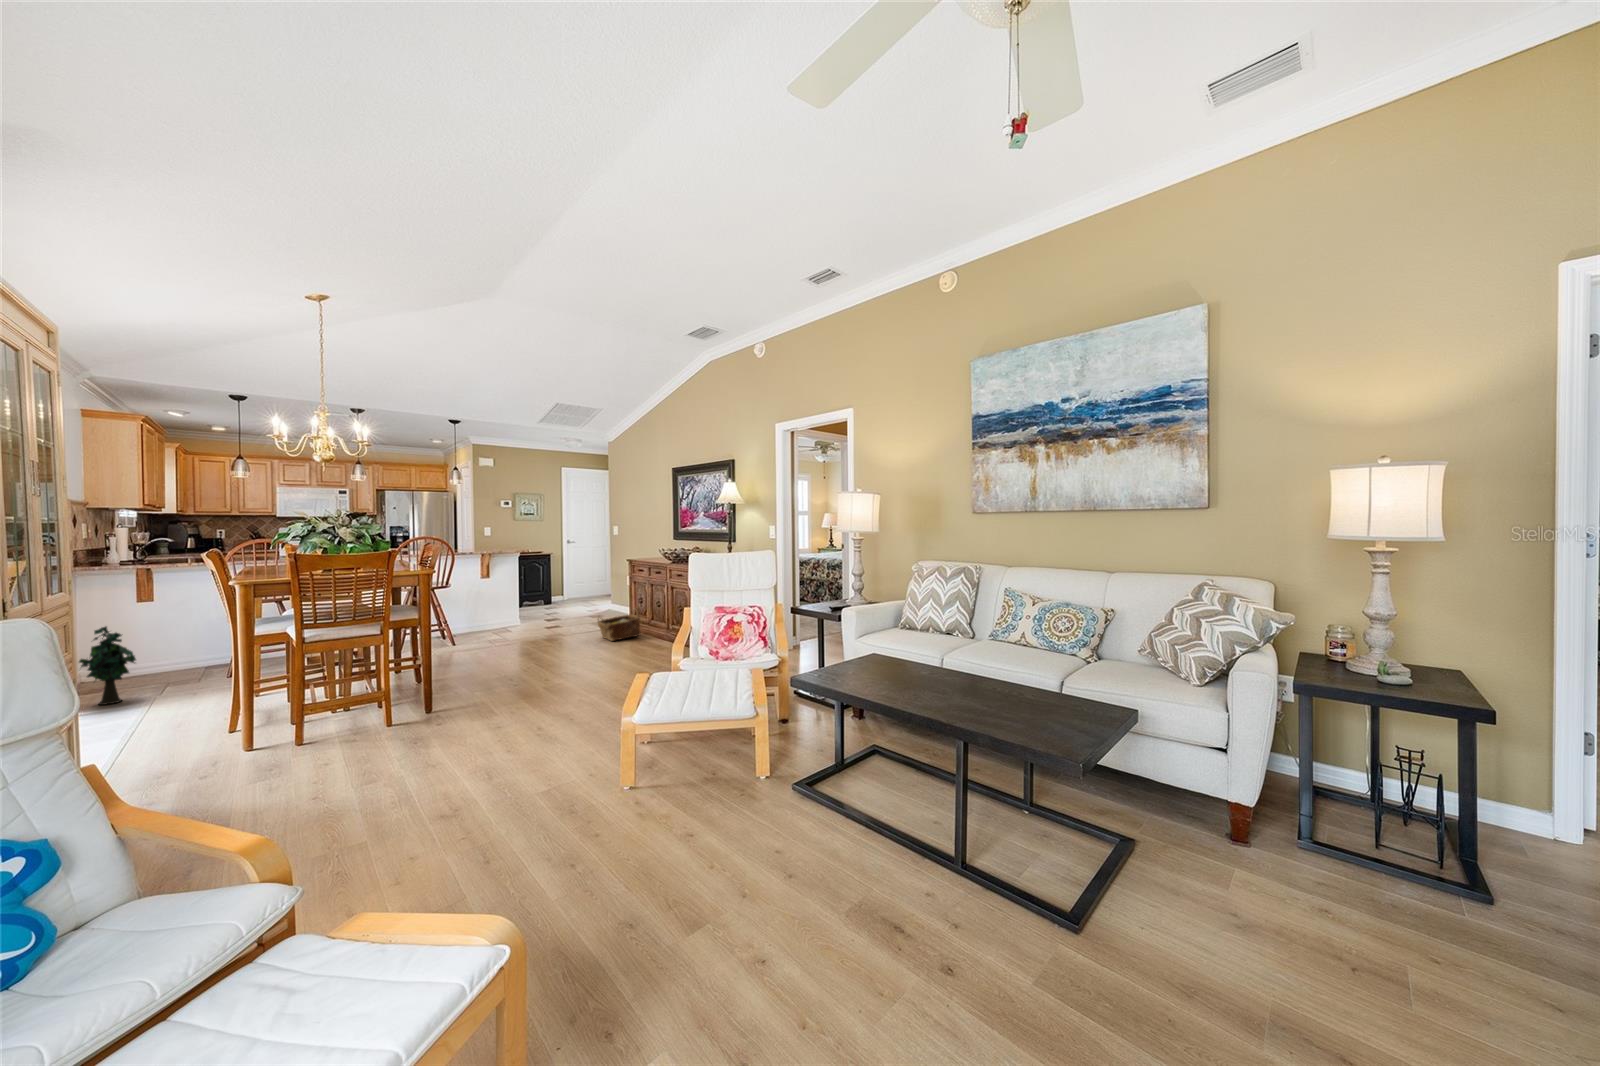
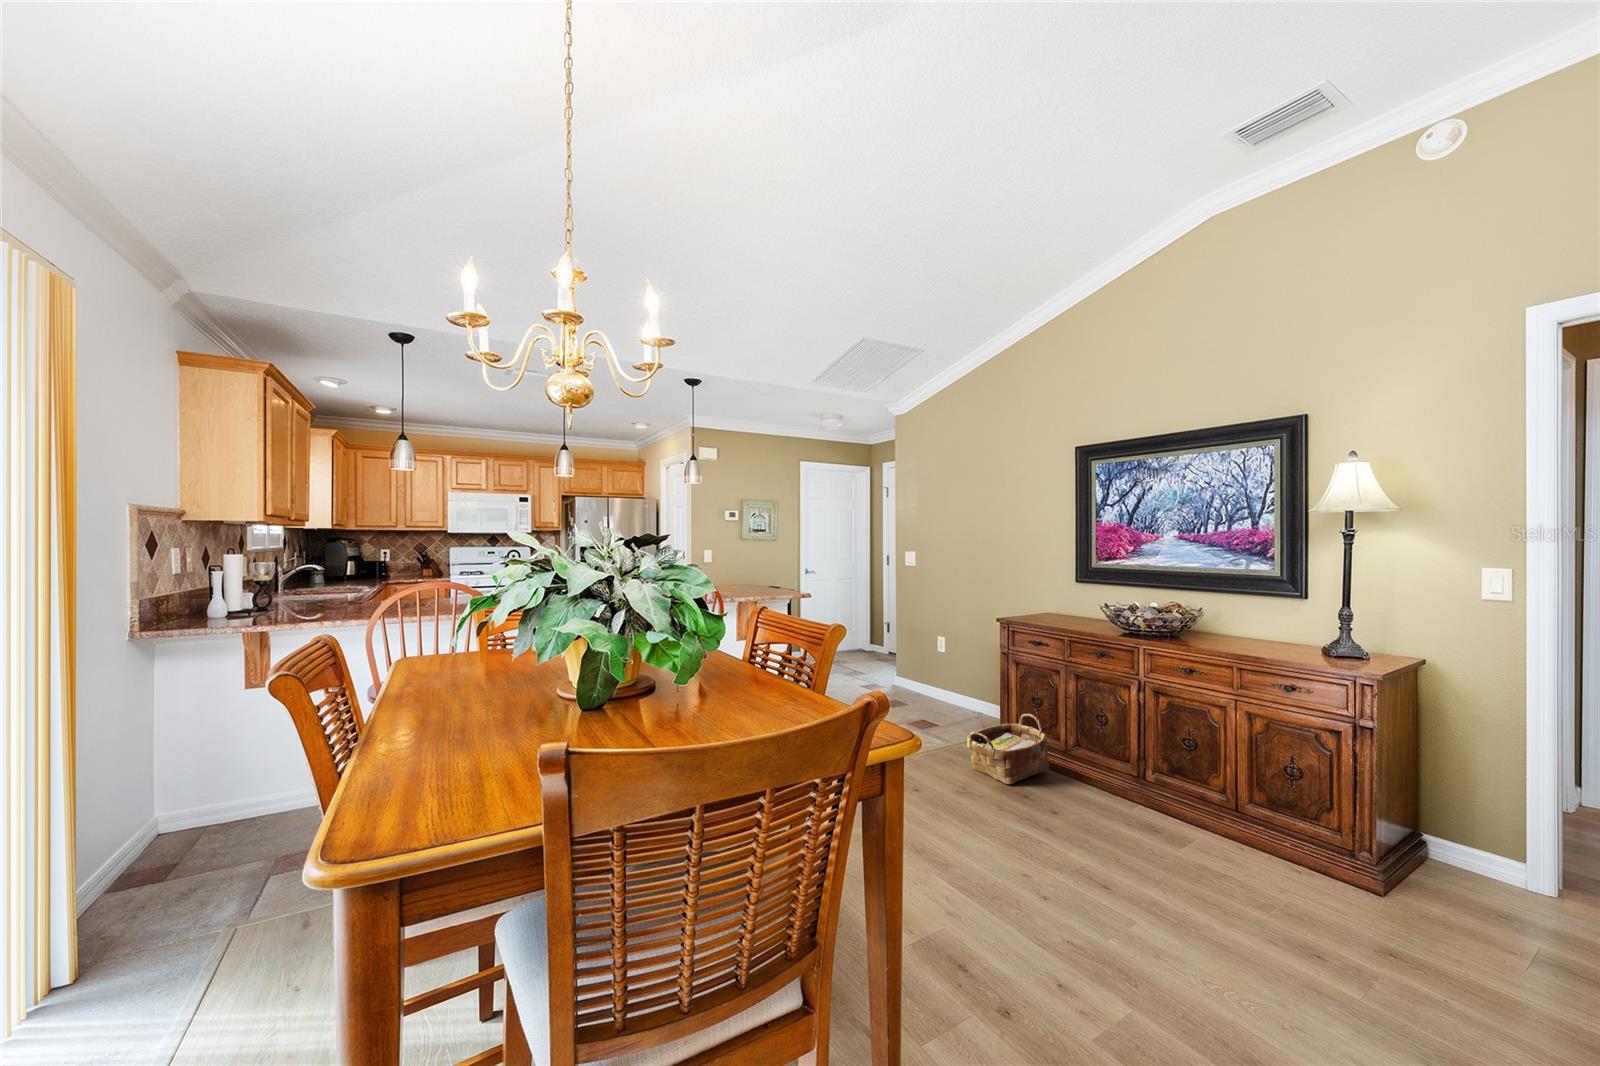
decorative plant: present [79,627,136,705] -> none [103,765,210,941]

